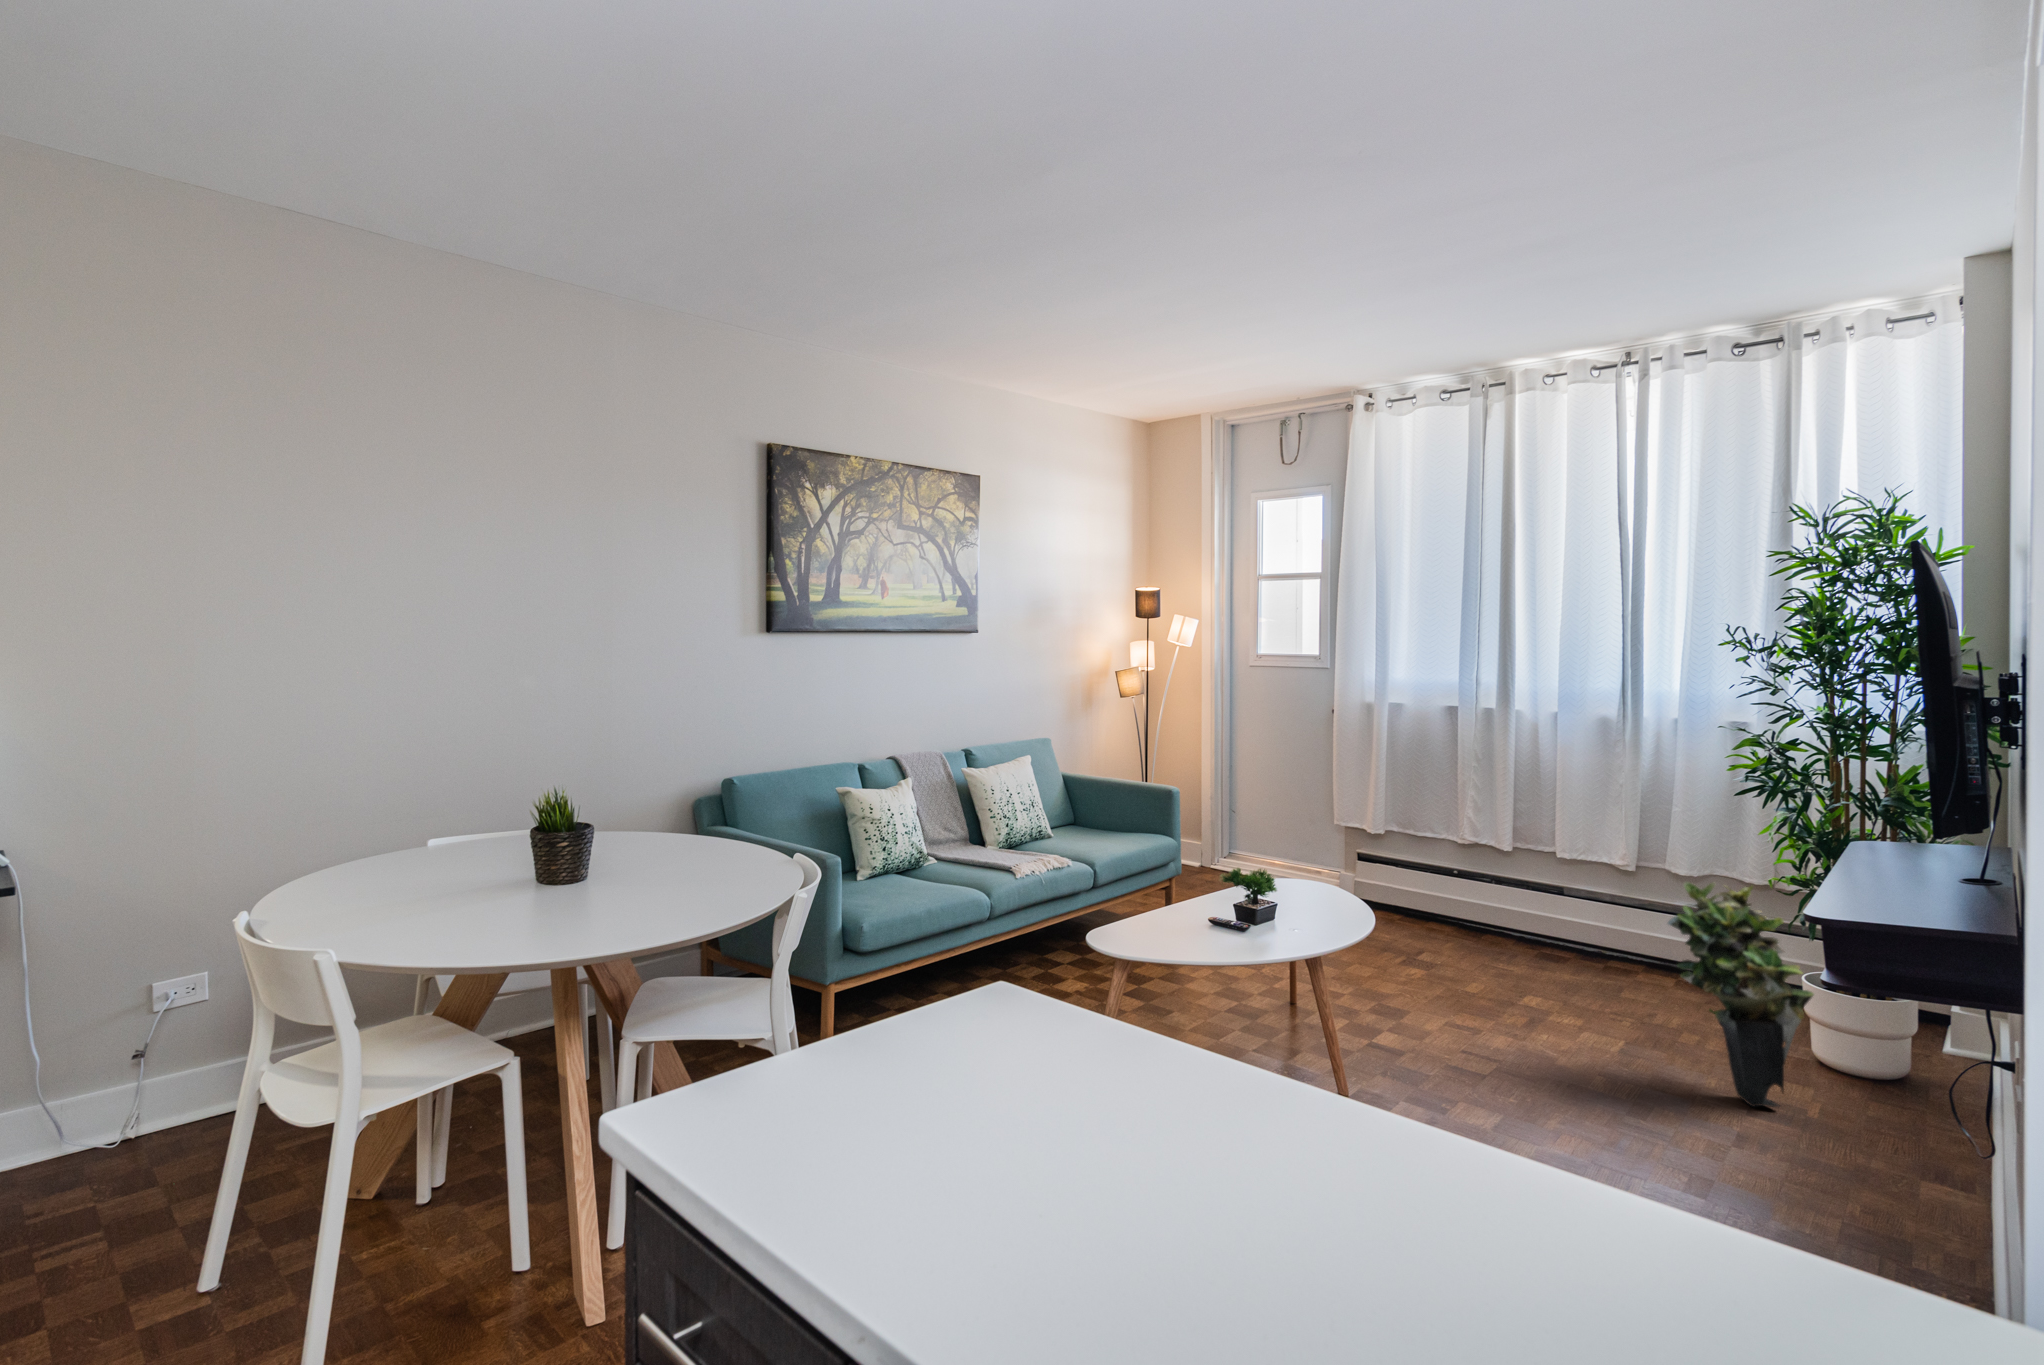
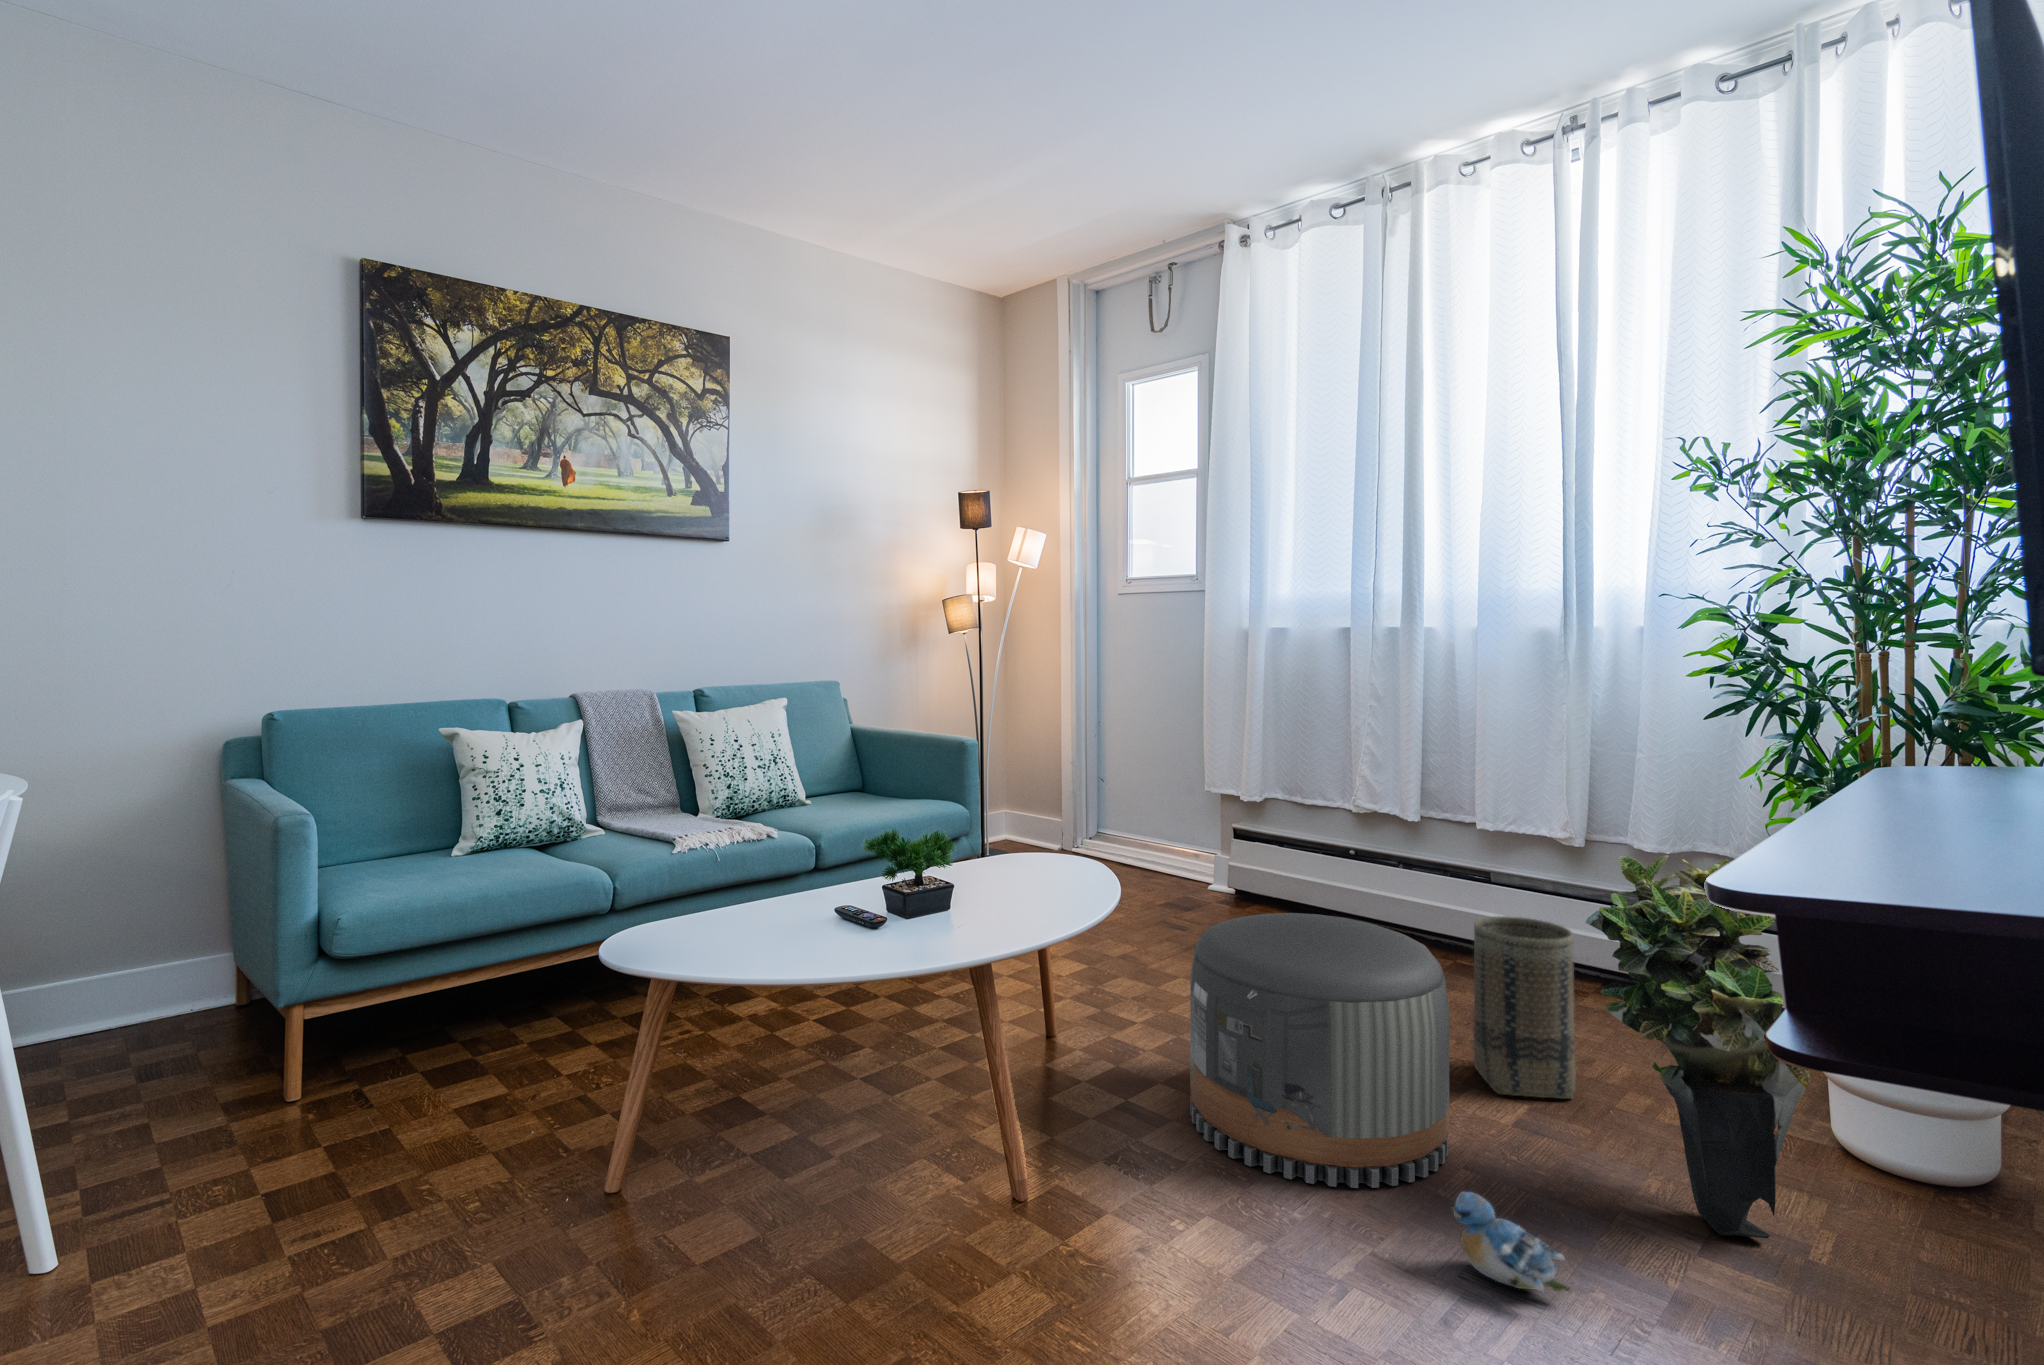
pouf: none [1407,918,1581,1085] -> present [1190,913,1449,1188]
basket: none [1579,920,1649,1038] -> present [1473,916,1575,1099]
plush toy: none [1601,1079,1674,1131] -> present [1452,1192,1570,1293]

